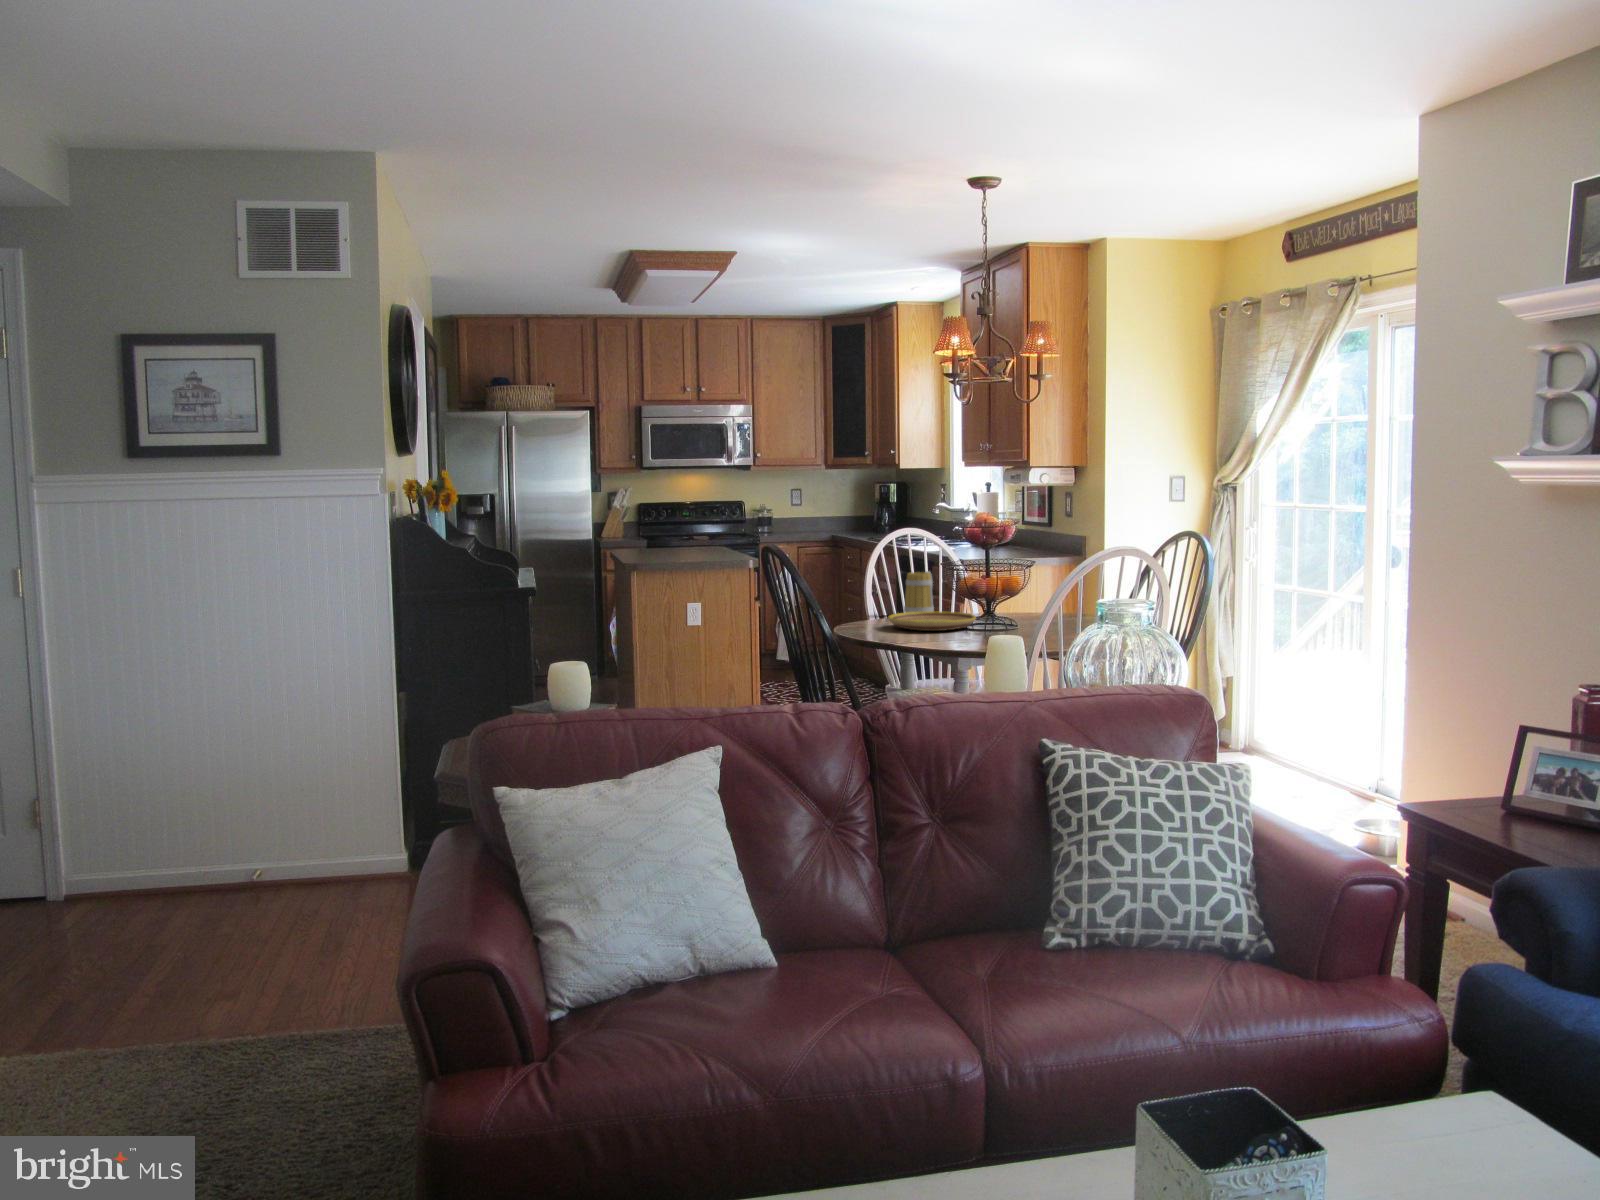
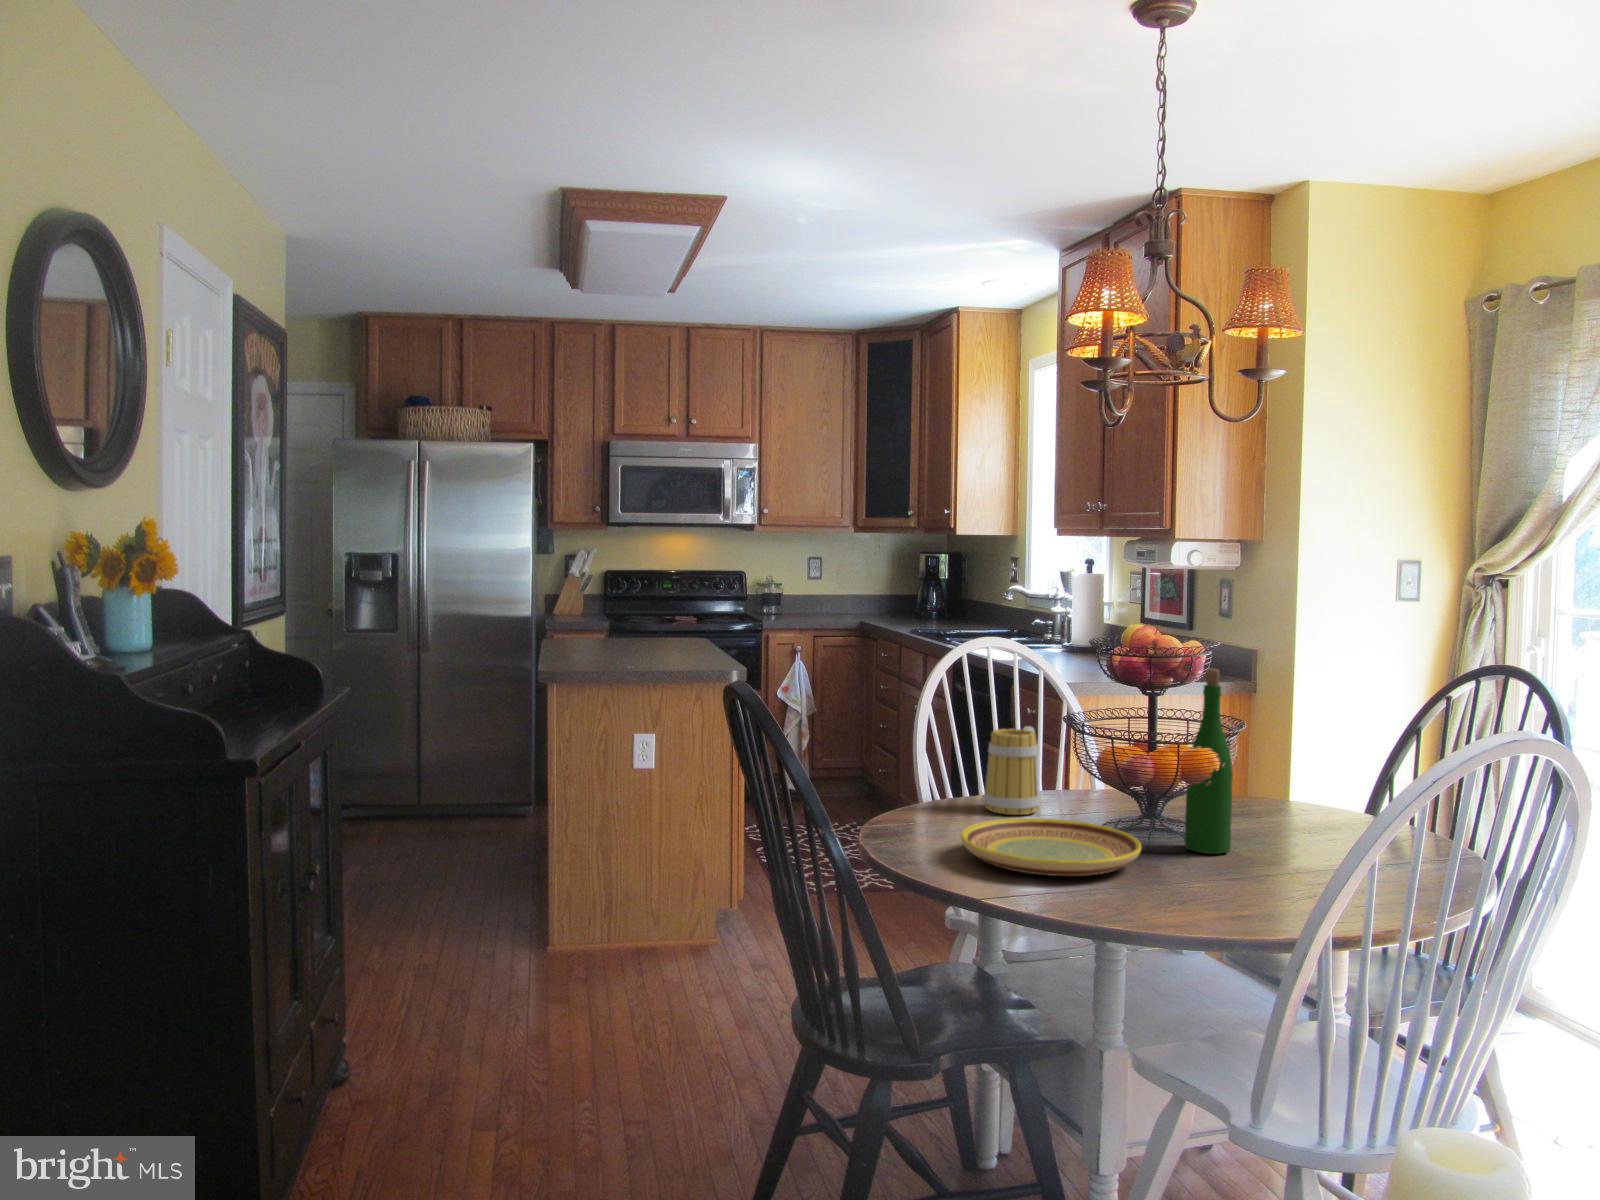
wine bottle: none [1001,531,1024,624] -> present [1185,668,1233,854]

